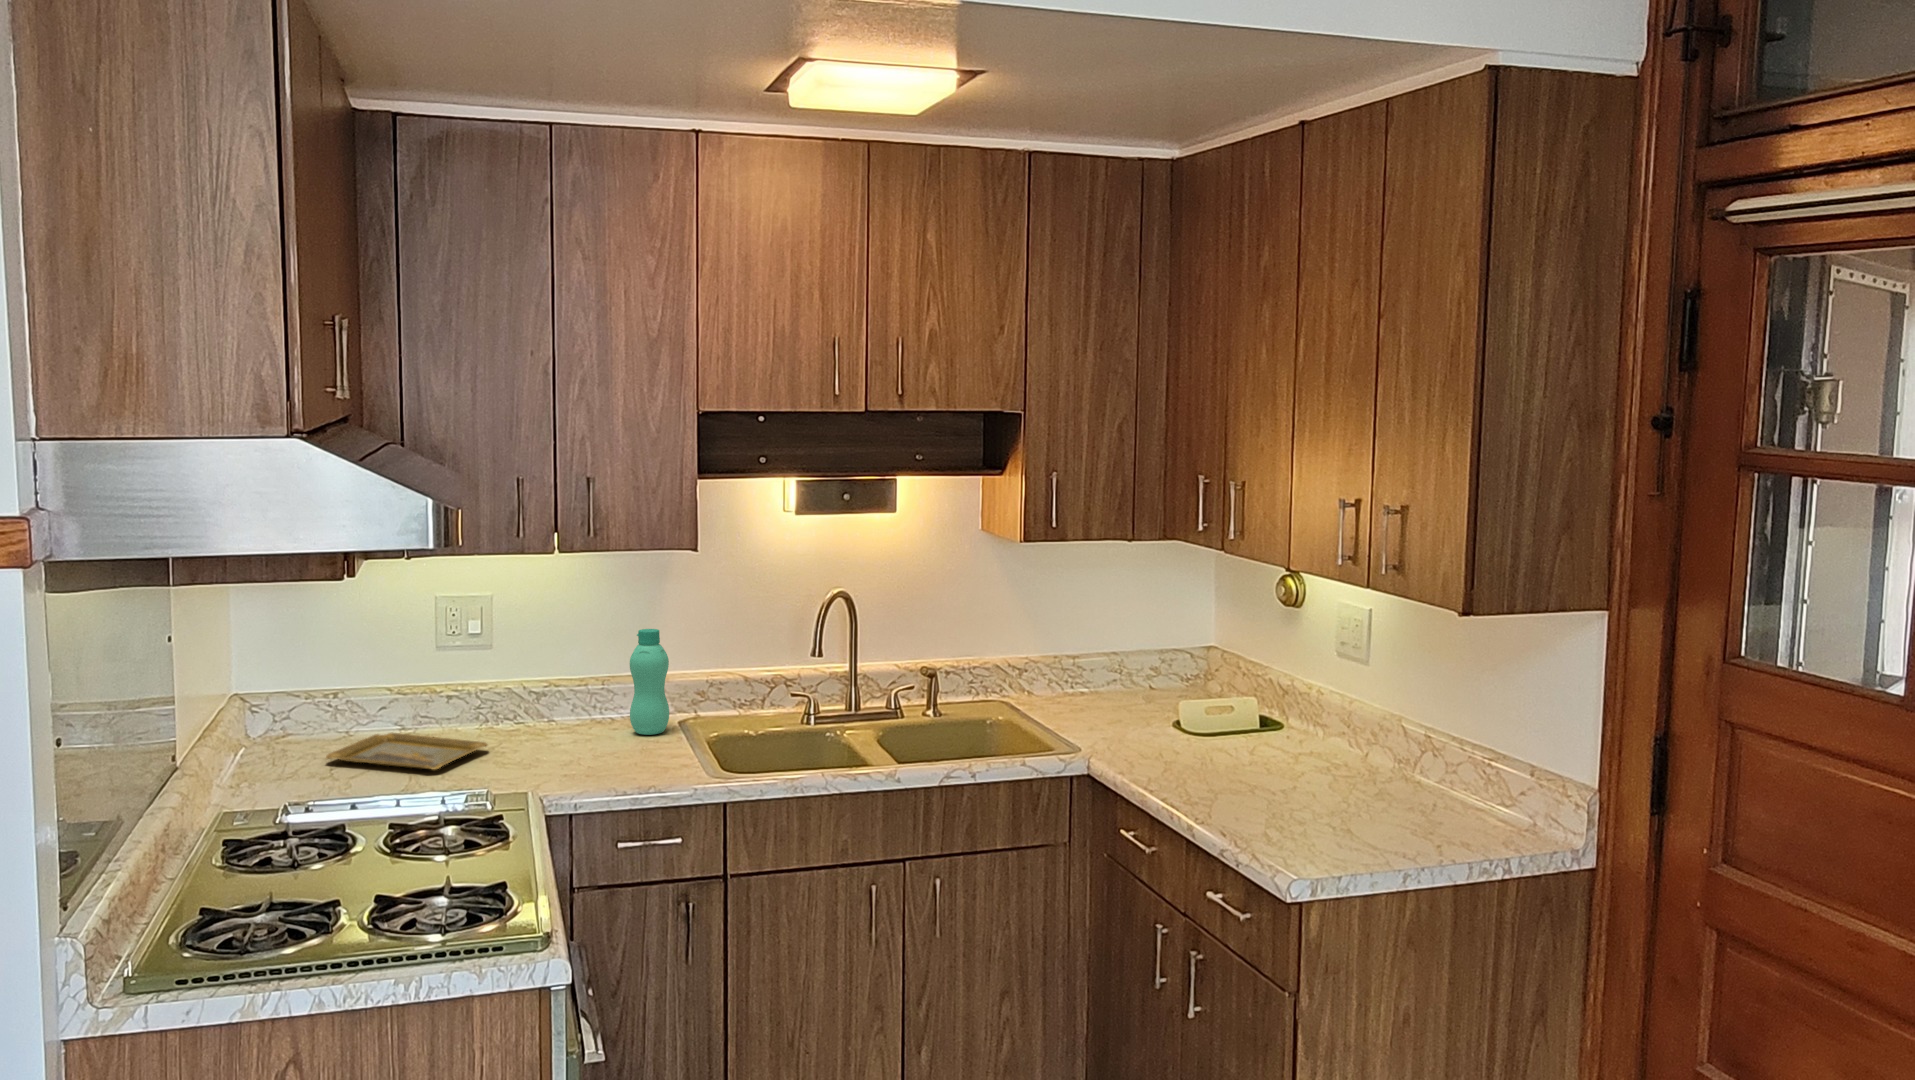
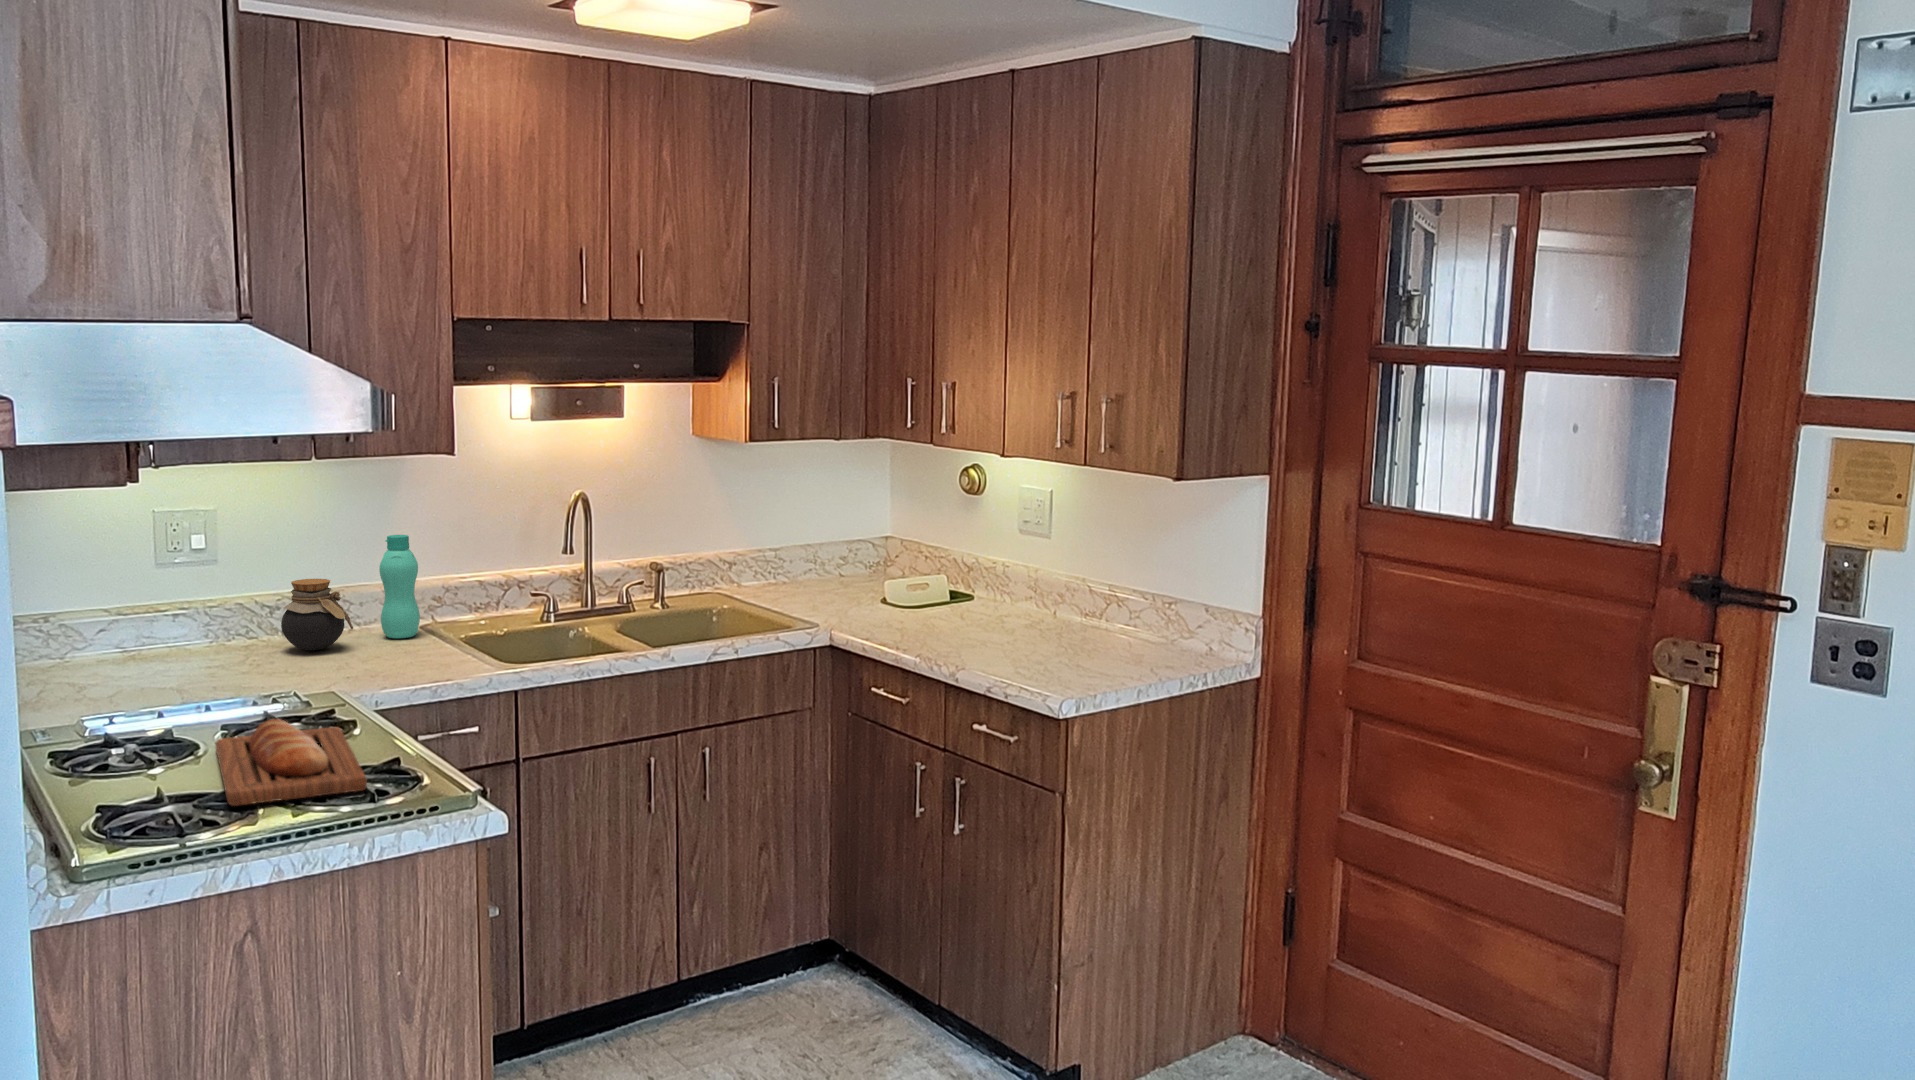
jar: none [530,670,595,742] -> present [281,579,353,651]
tray: present [326,733,488,770] -> none [70,652,246,681]
bread loaf: none [316,826,492,921] -> present [215,719,367,806]

